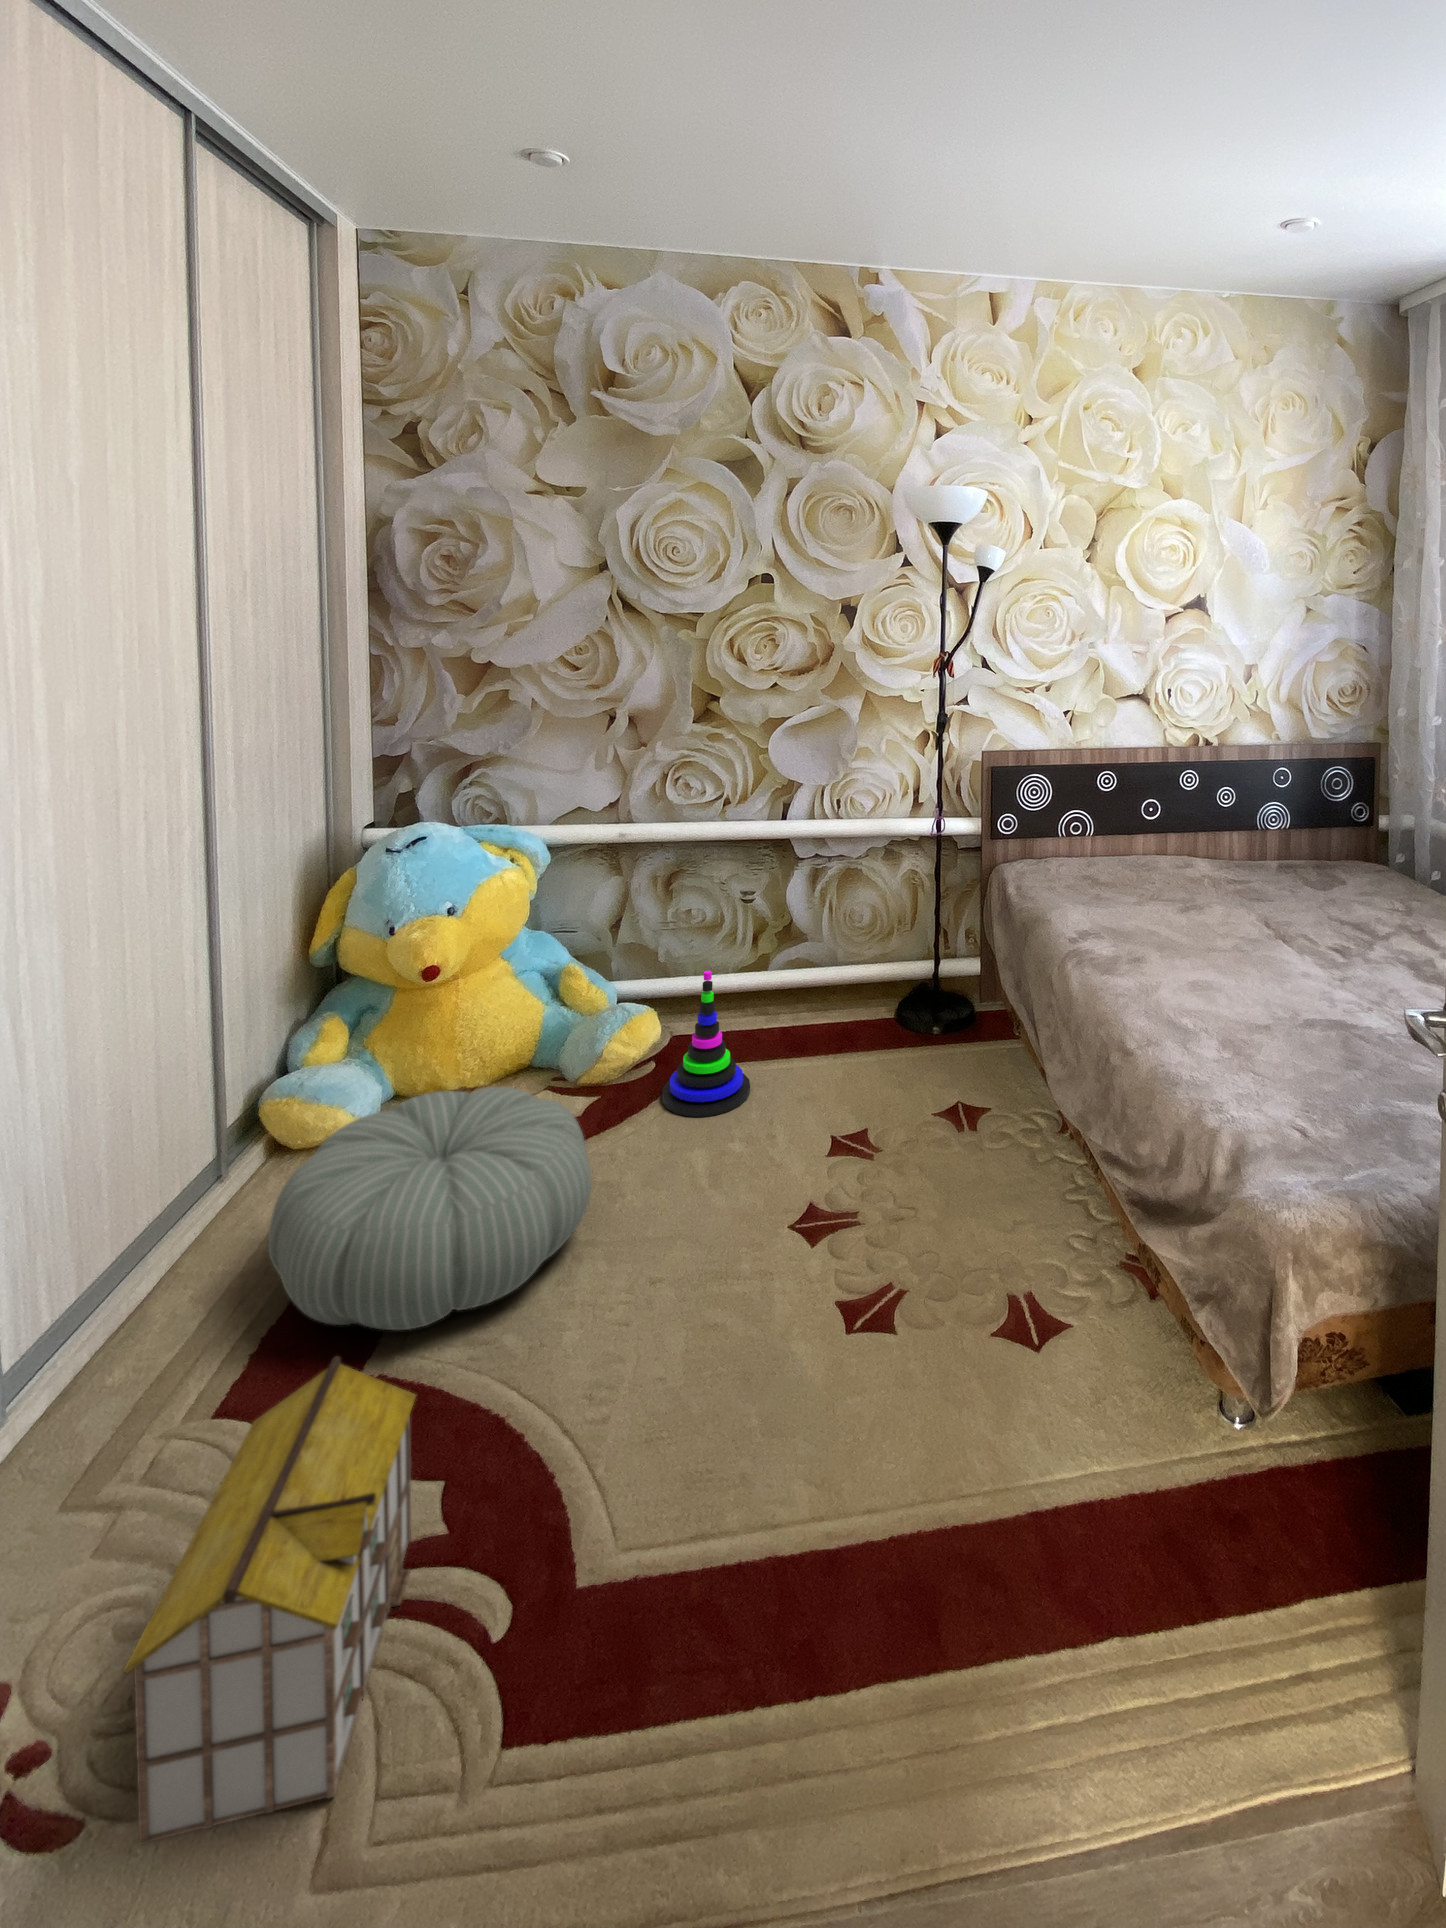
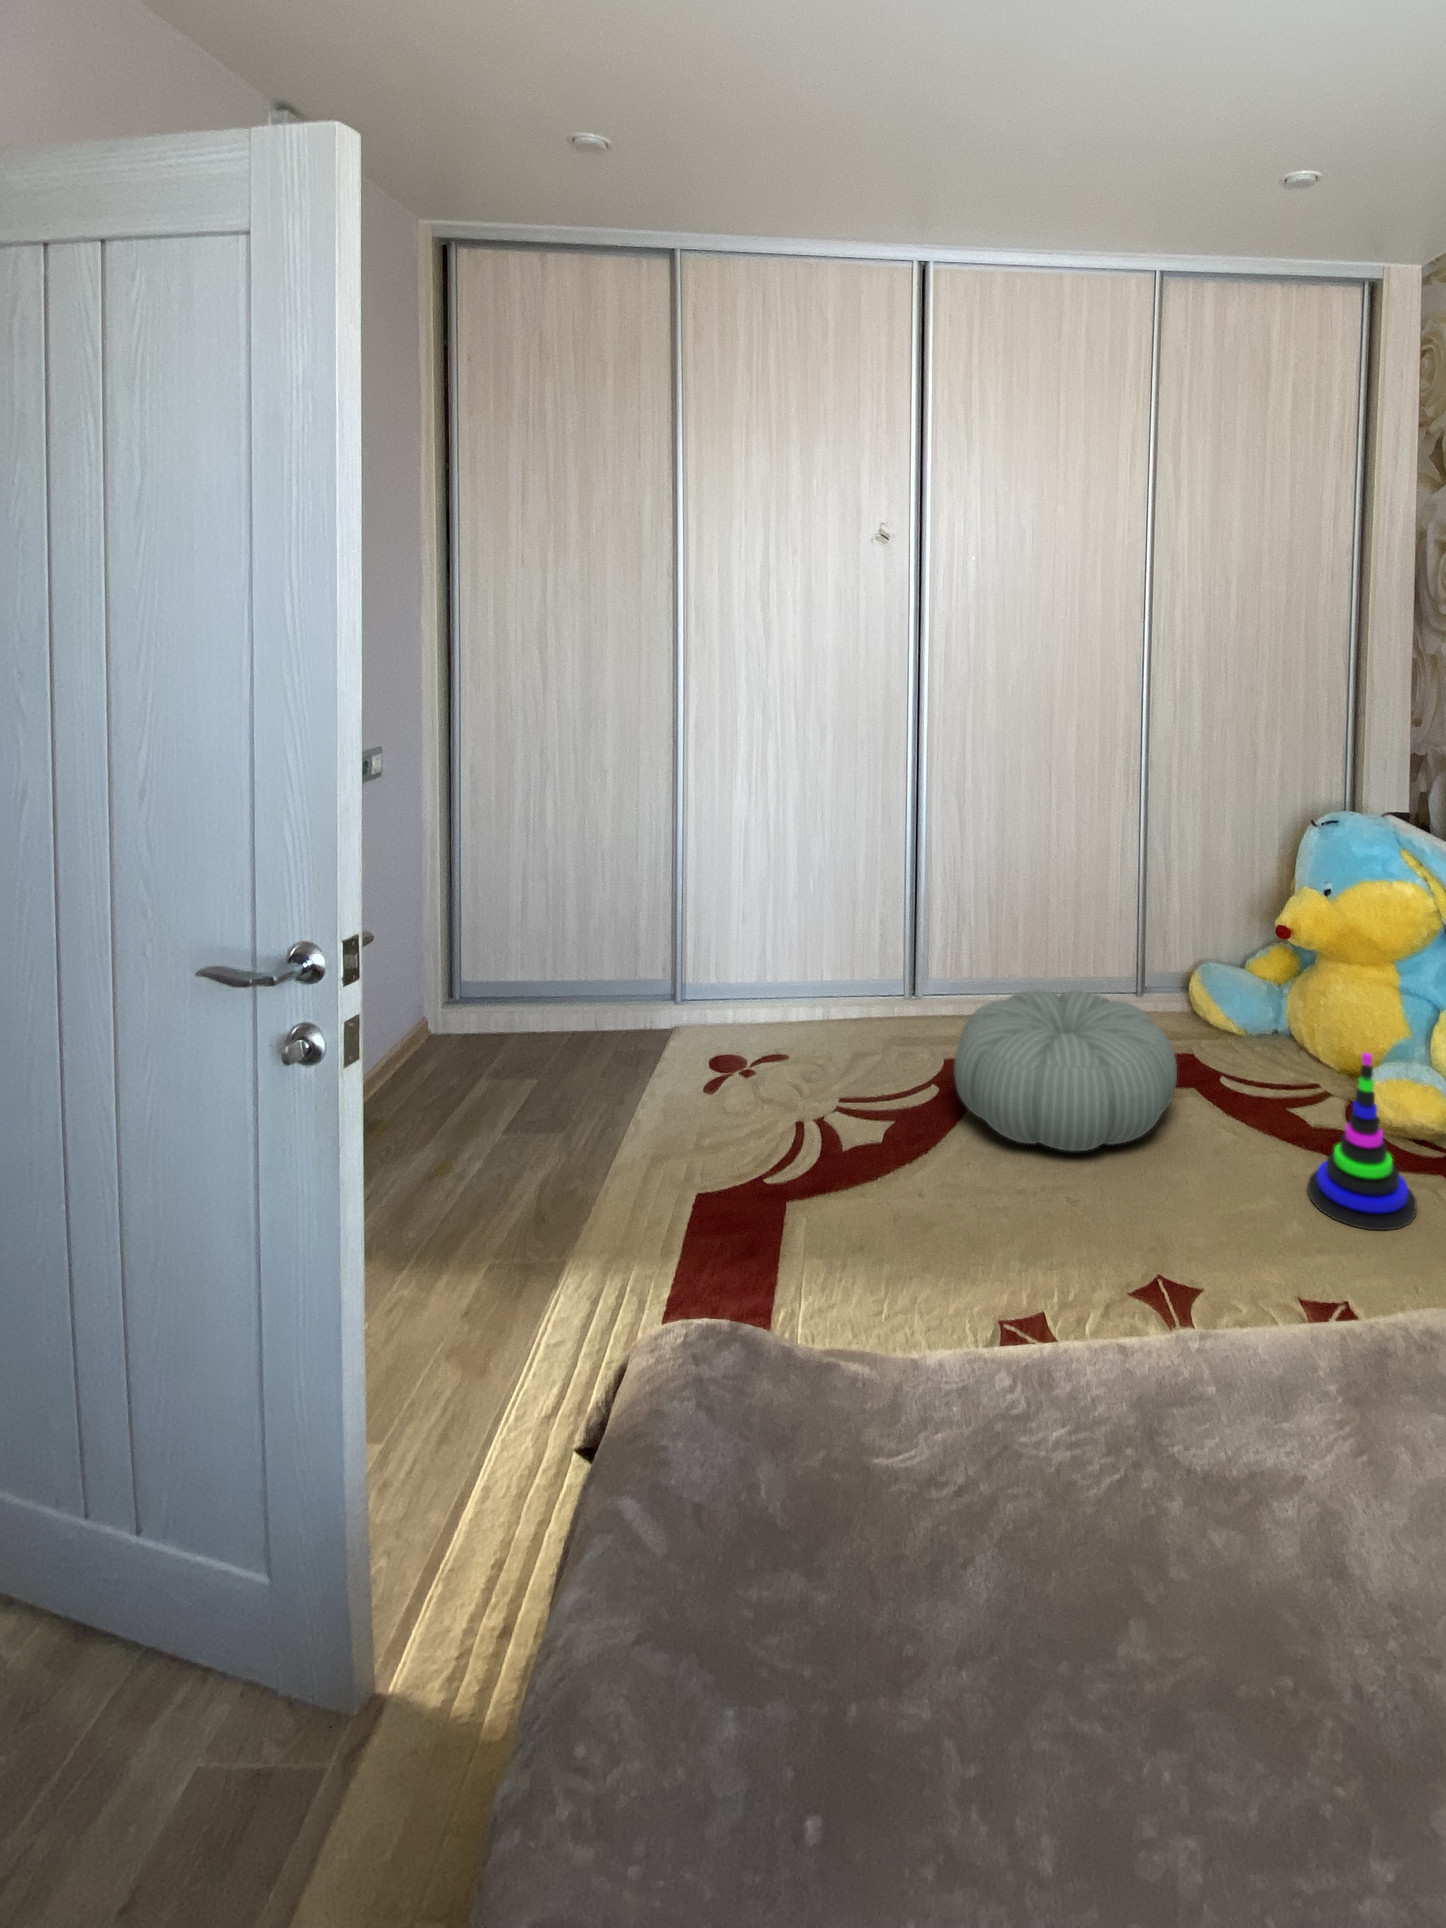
toy house: present [124,1356,416,1845] -> none [674,1024,819,1169]

